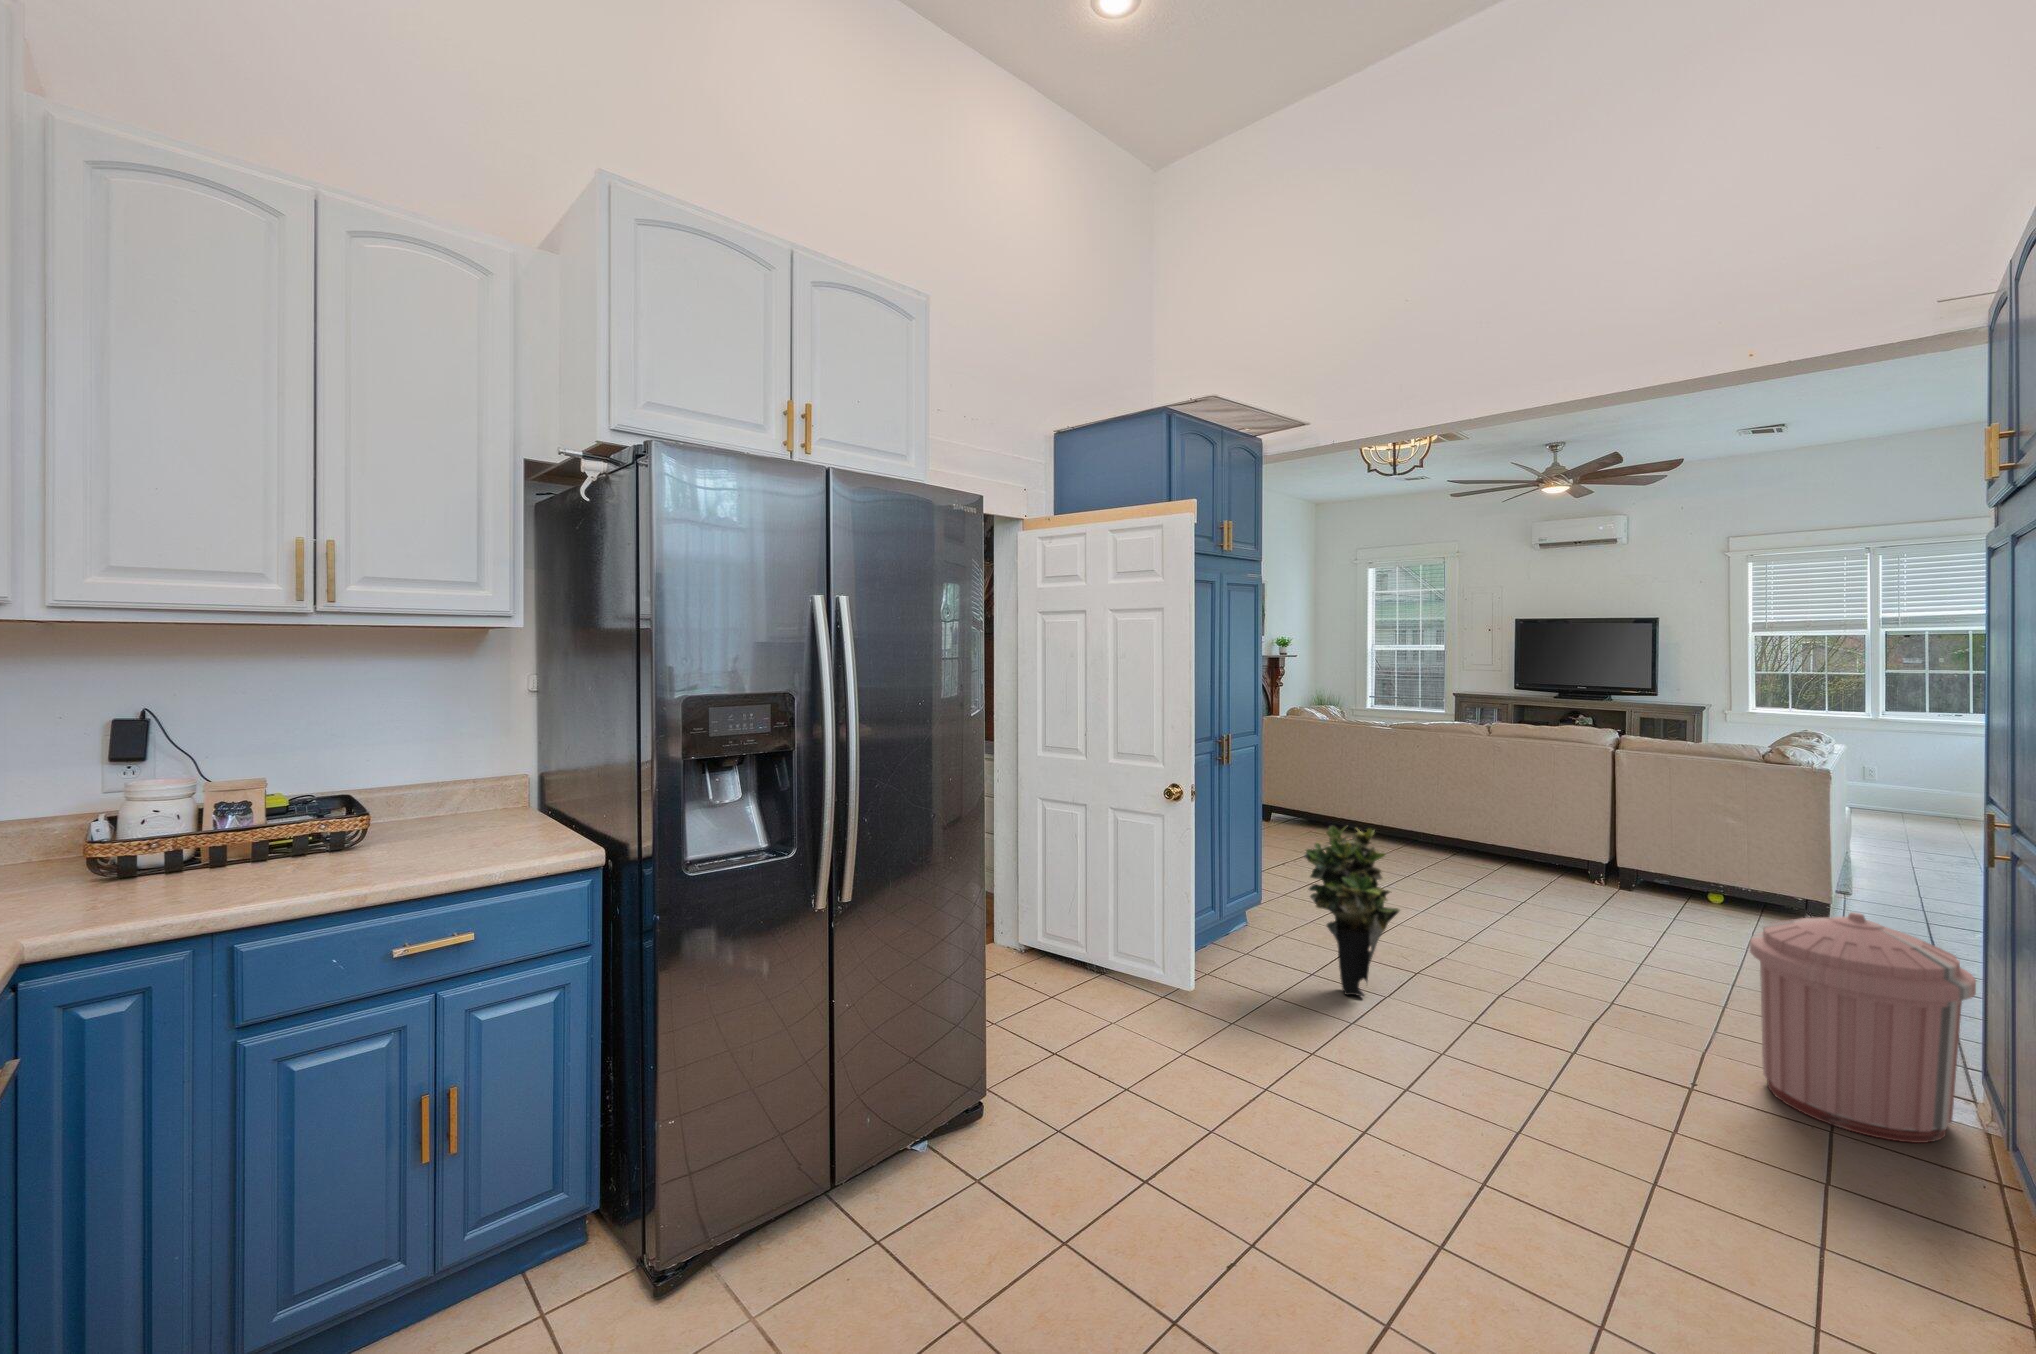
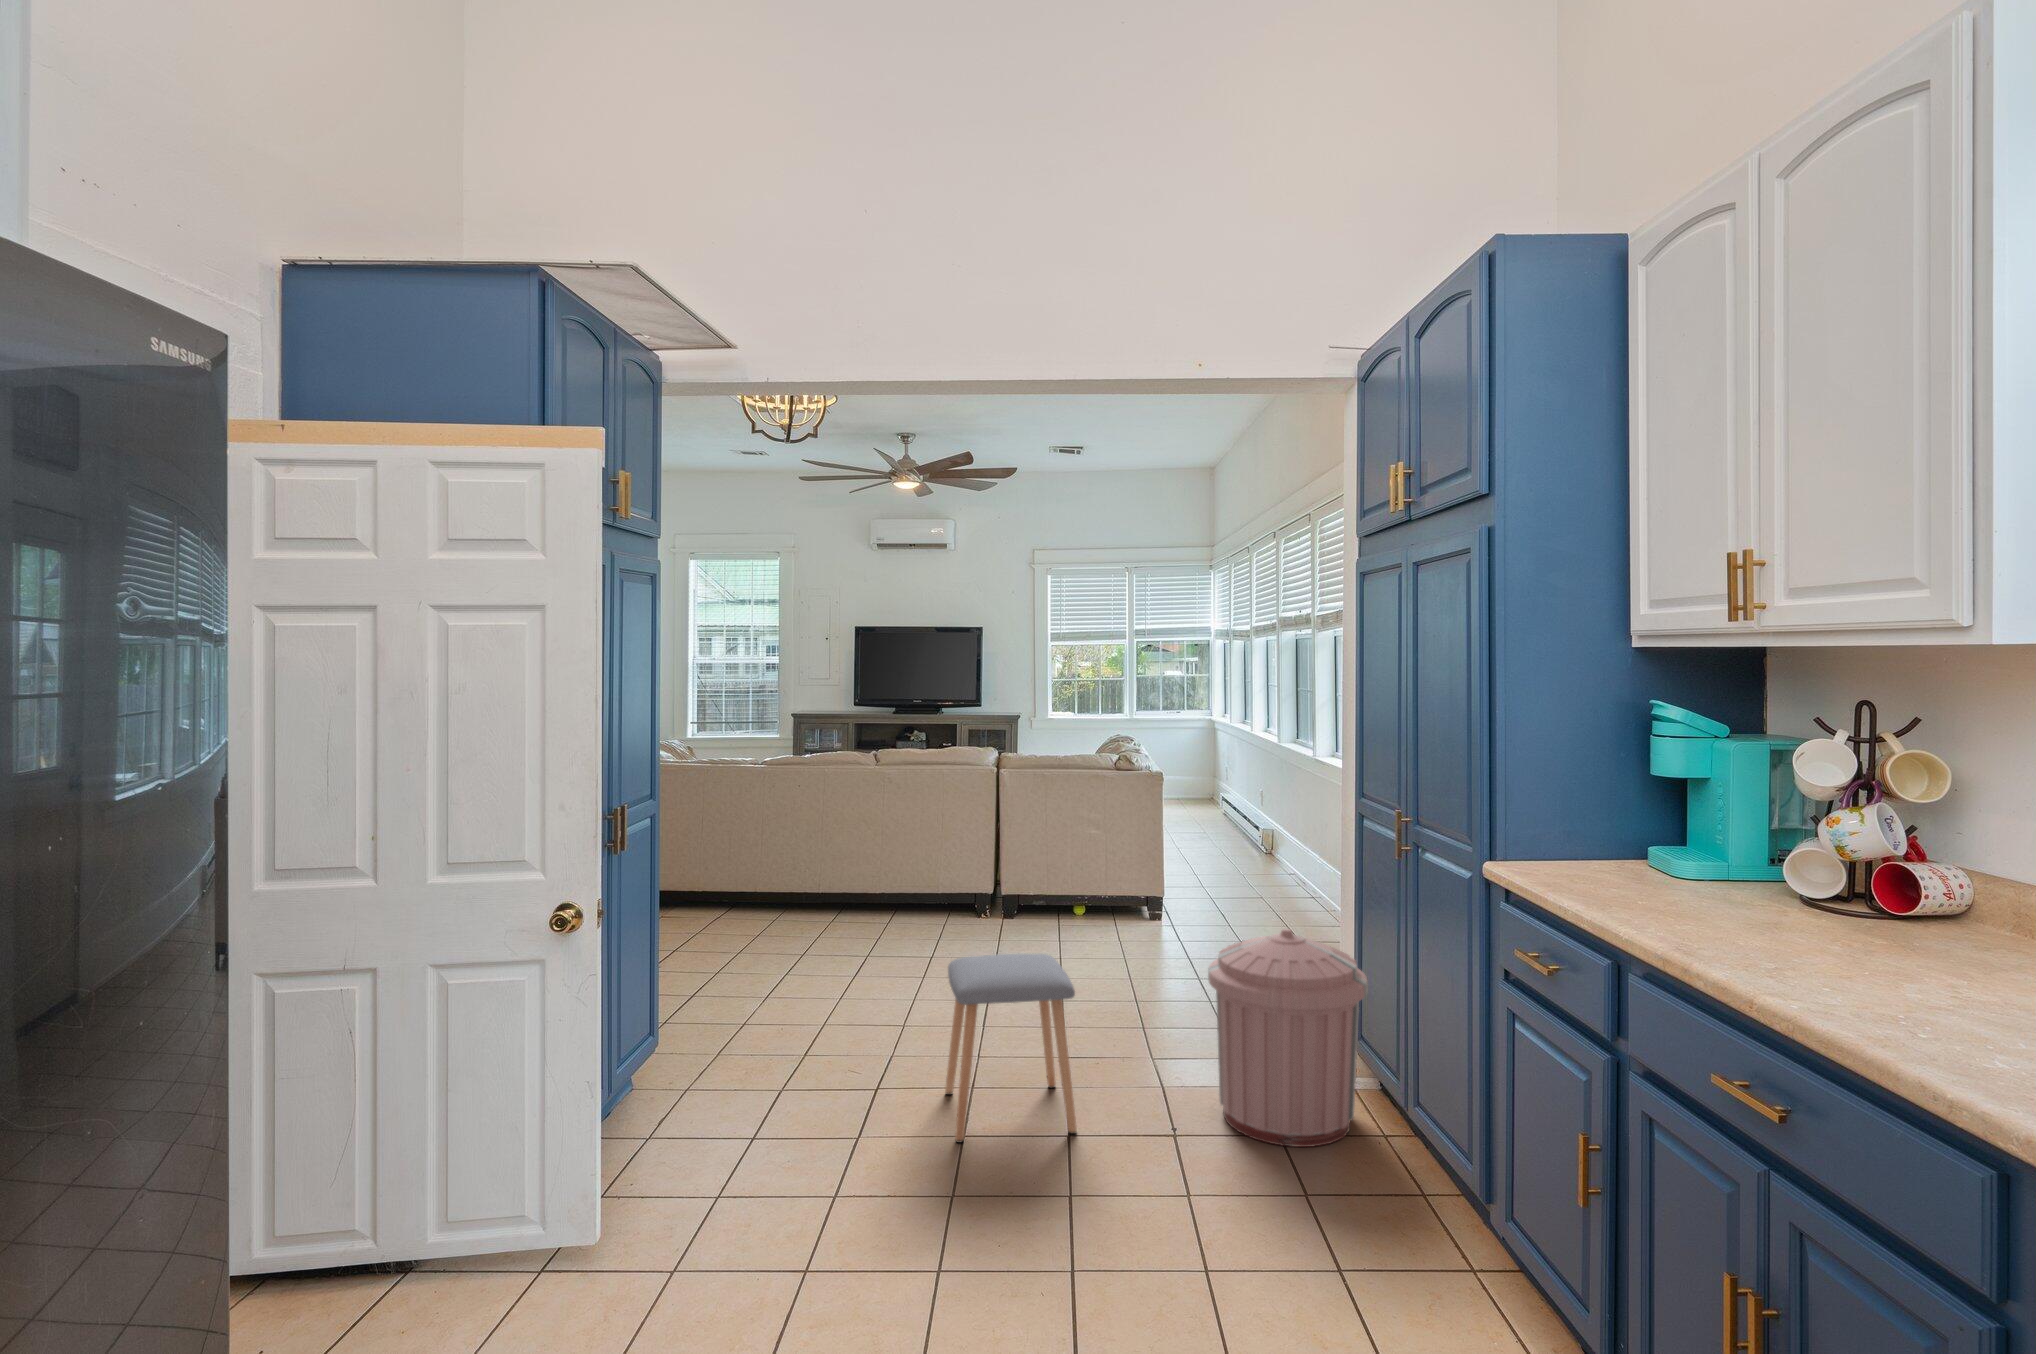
potted plant: present [1304,826,1400,996] -> none [736,912,867,1154]
stool: none [1468,883,1591,1048] -> present [945,954,1077,1142]

